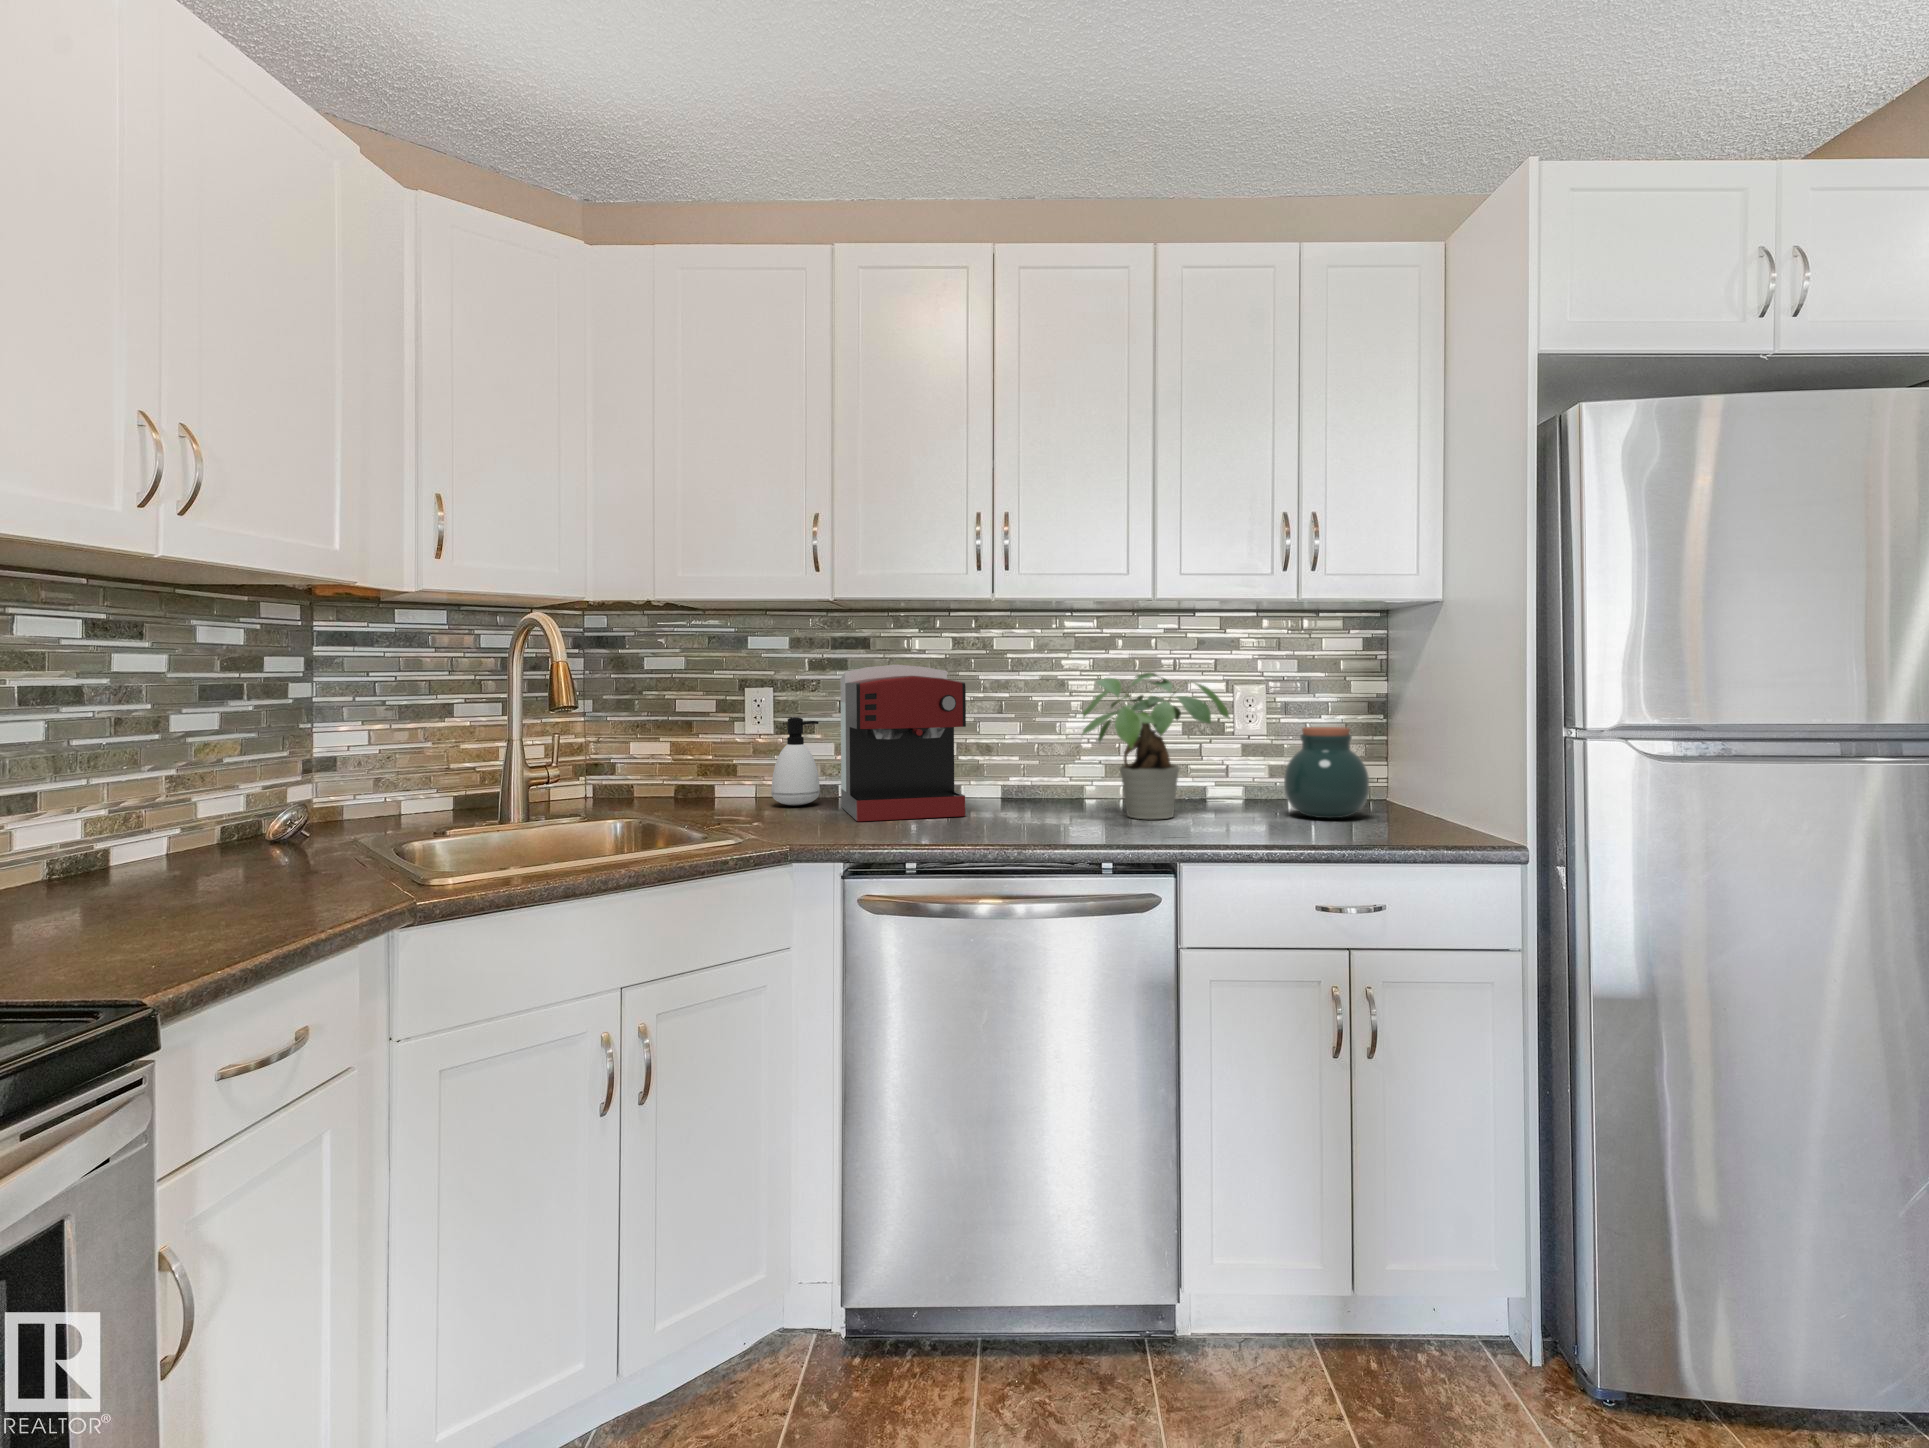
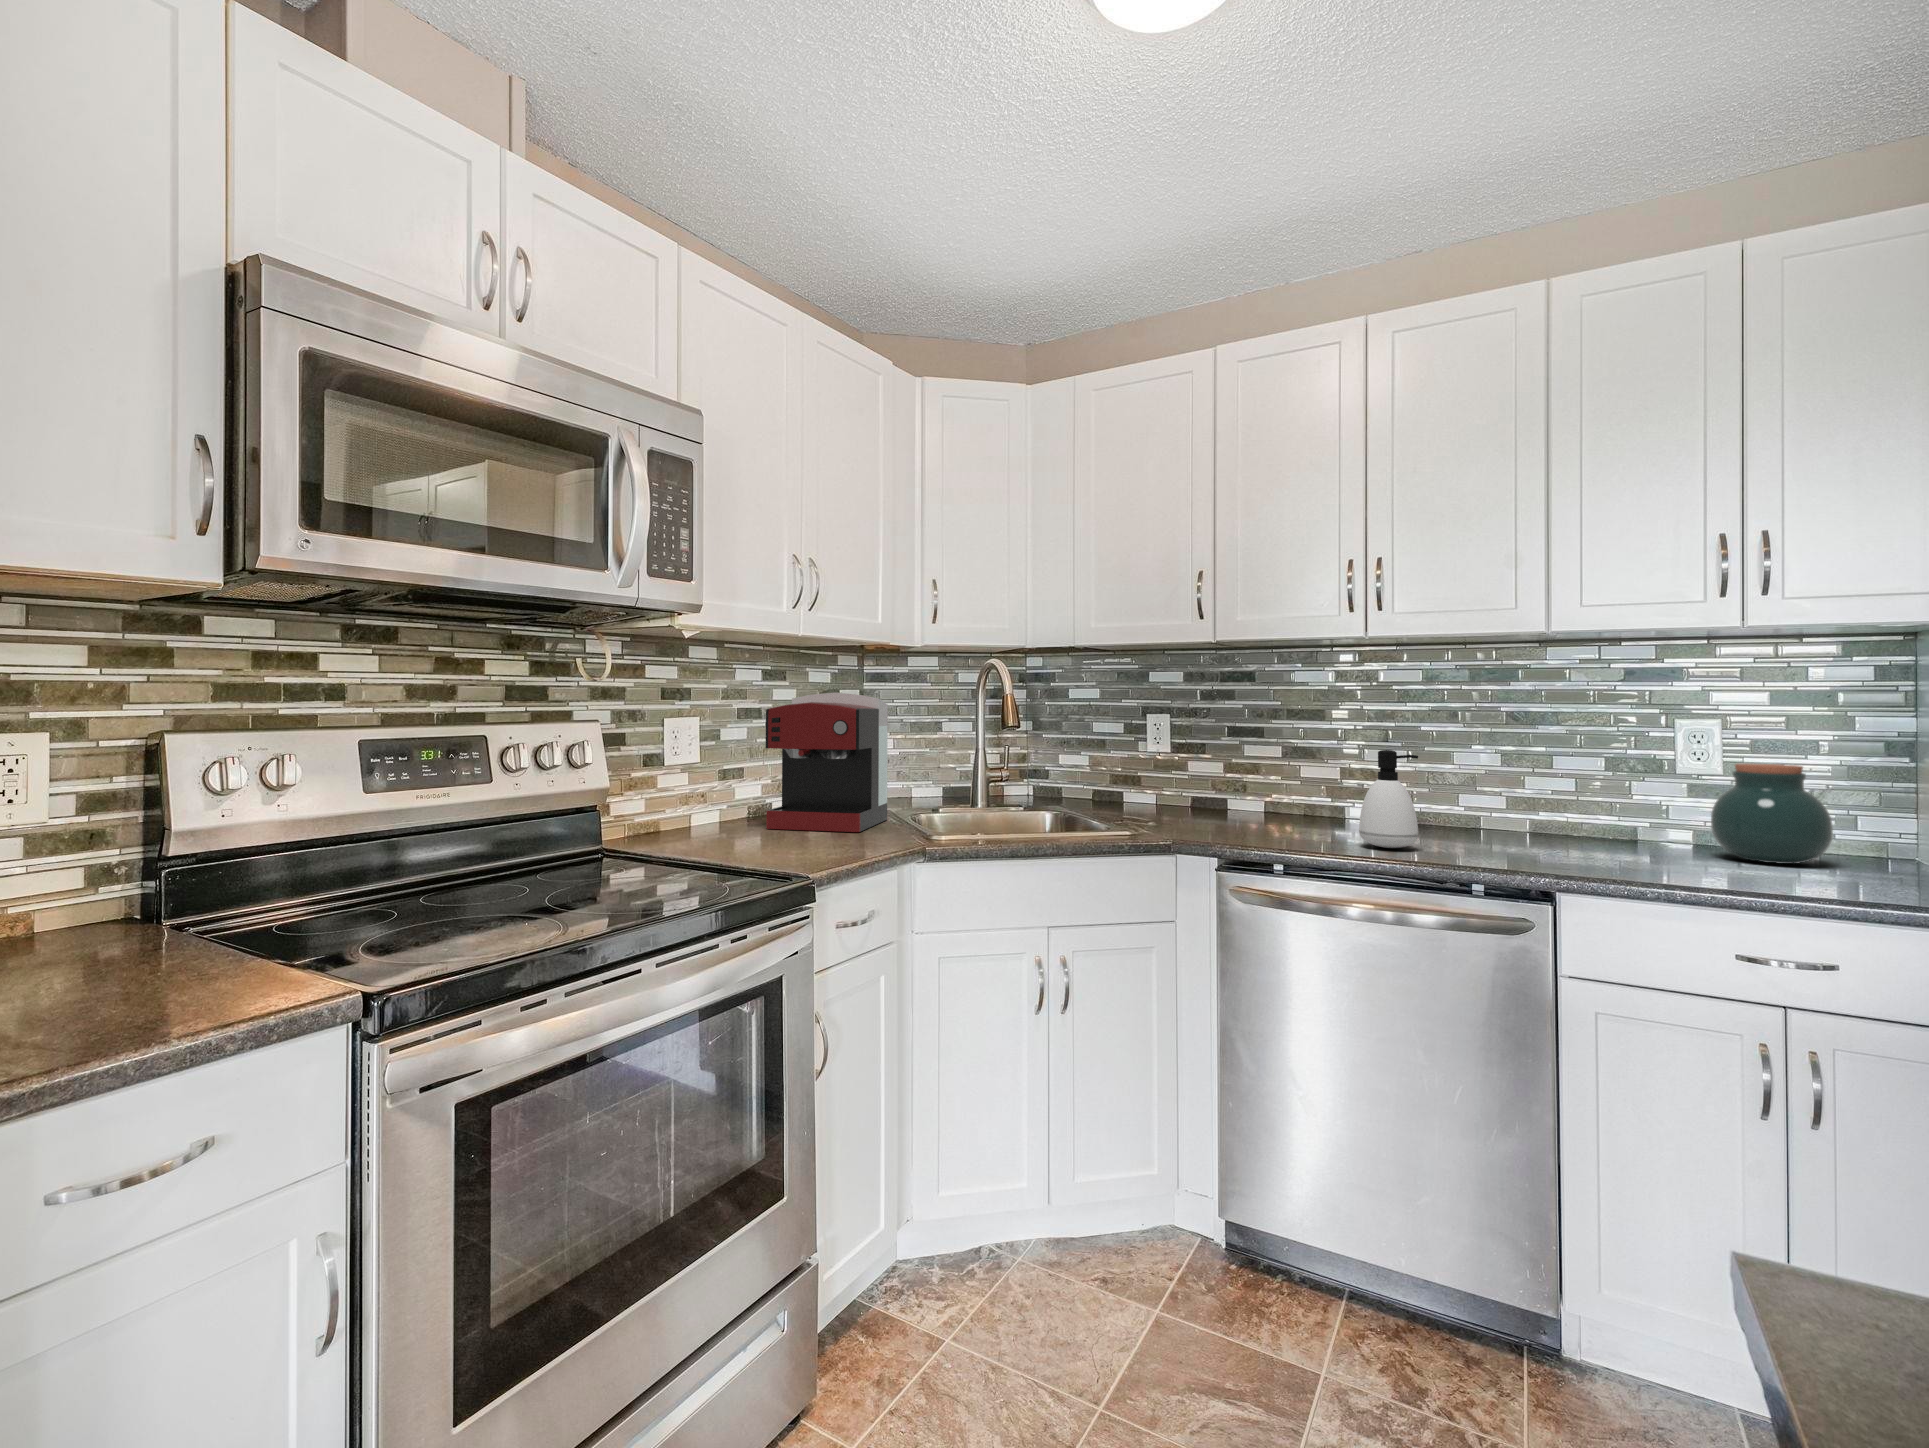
coffee maker: present [840,665,966,821] -> present [766,692,888,832]
potted plant: present [1082,673,1230,819] -> none [1455,704,1638,848]
soap dispenser: present [771,717,820,805] -> present [1359,750,1418,848]

